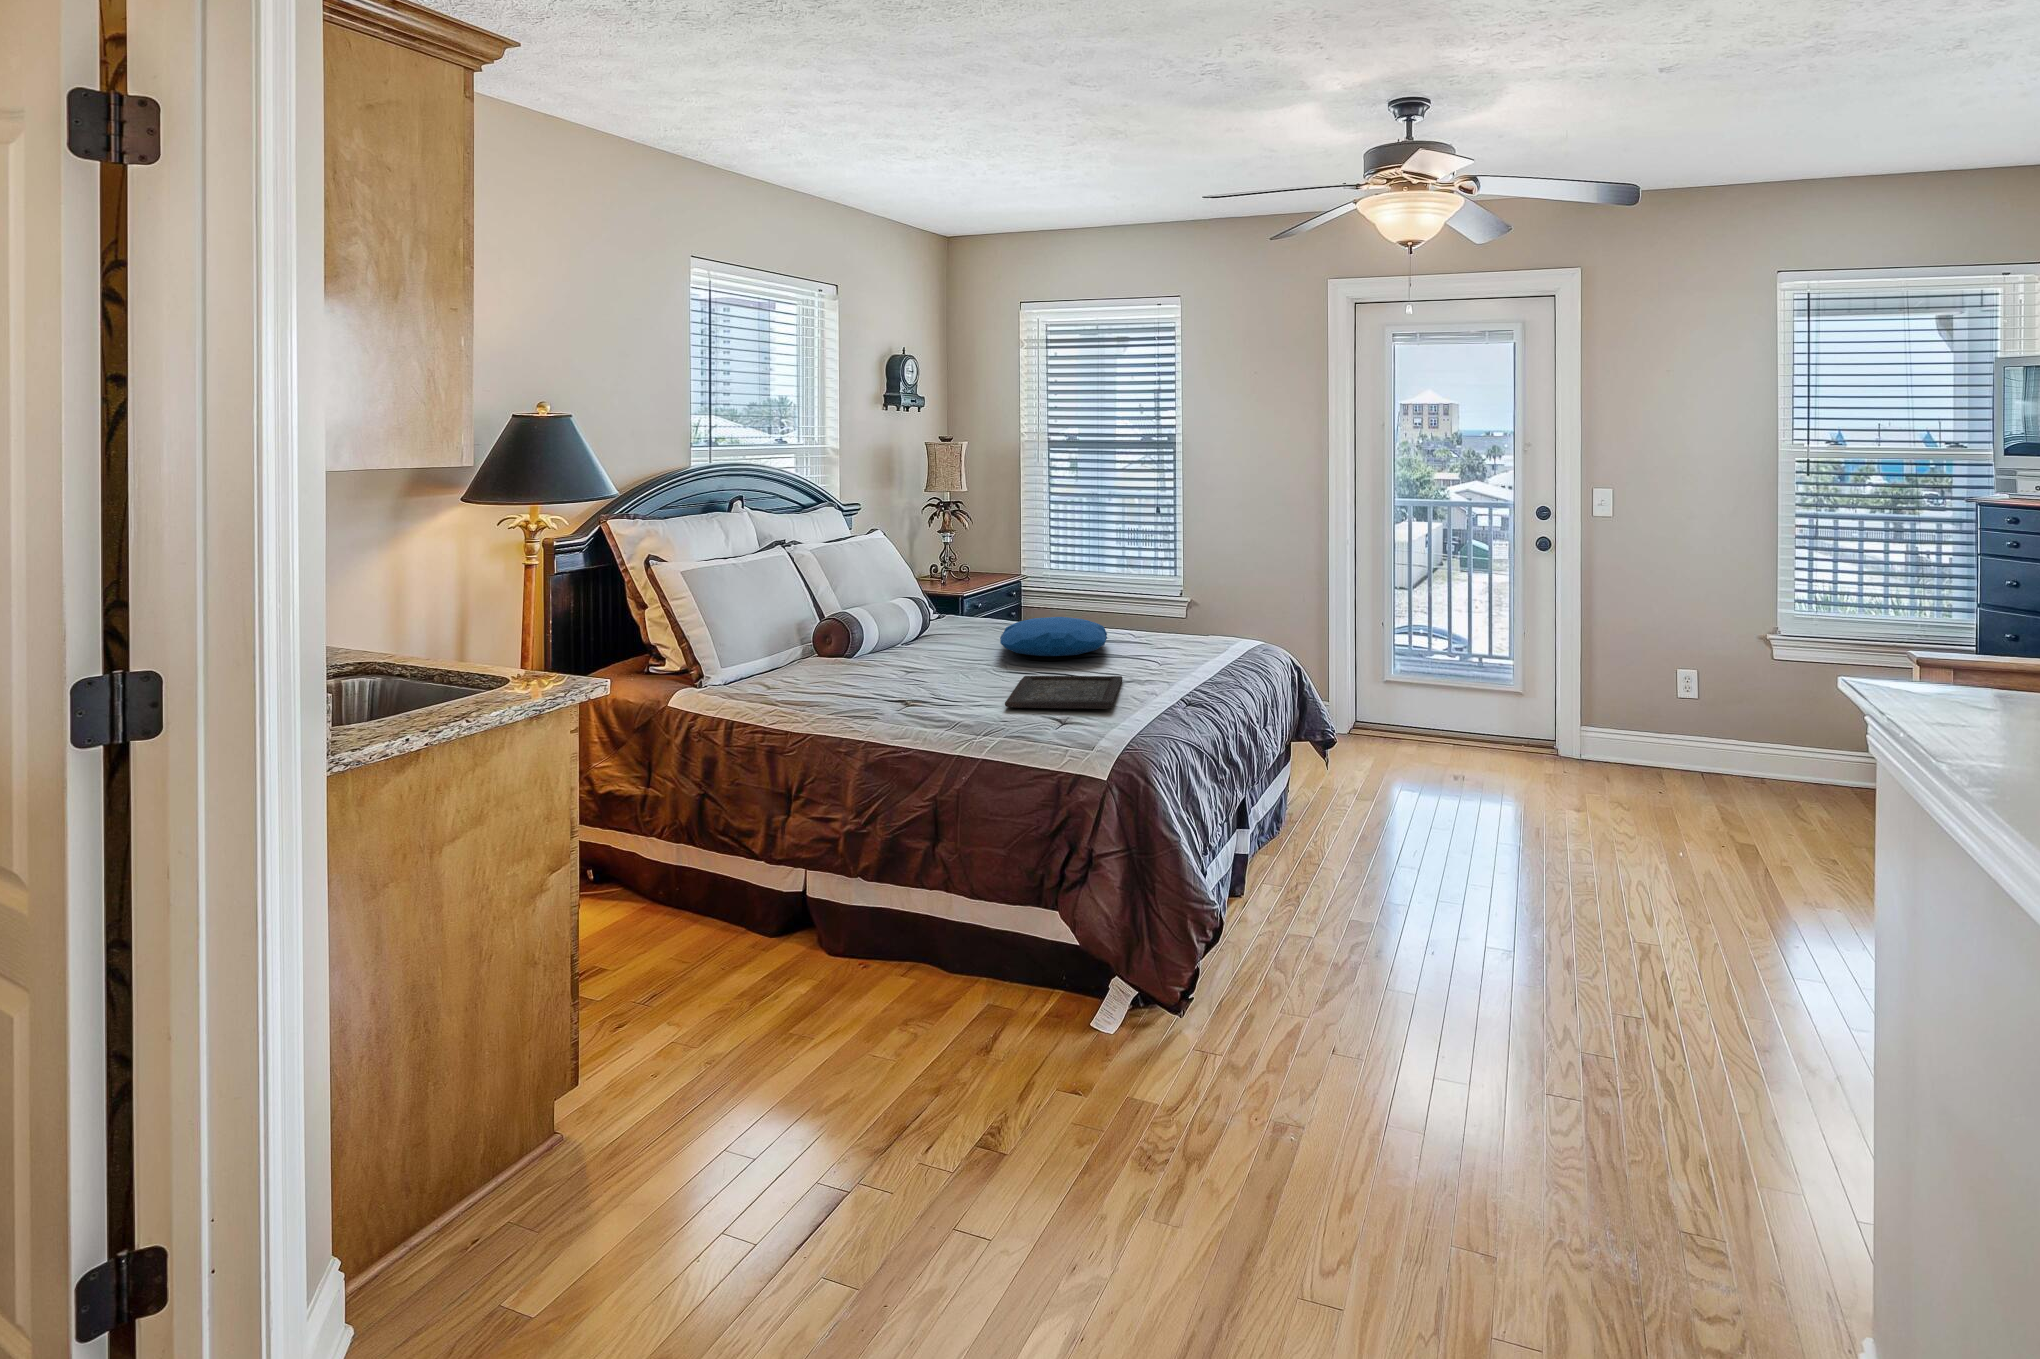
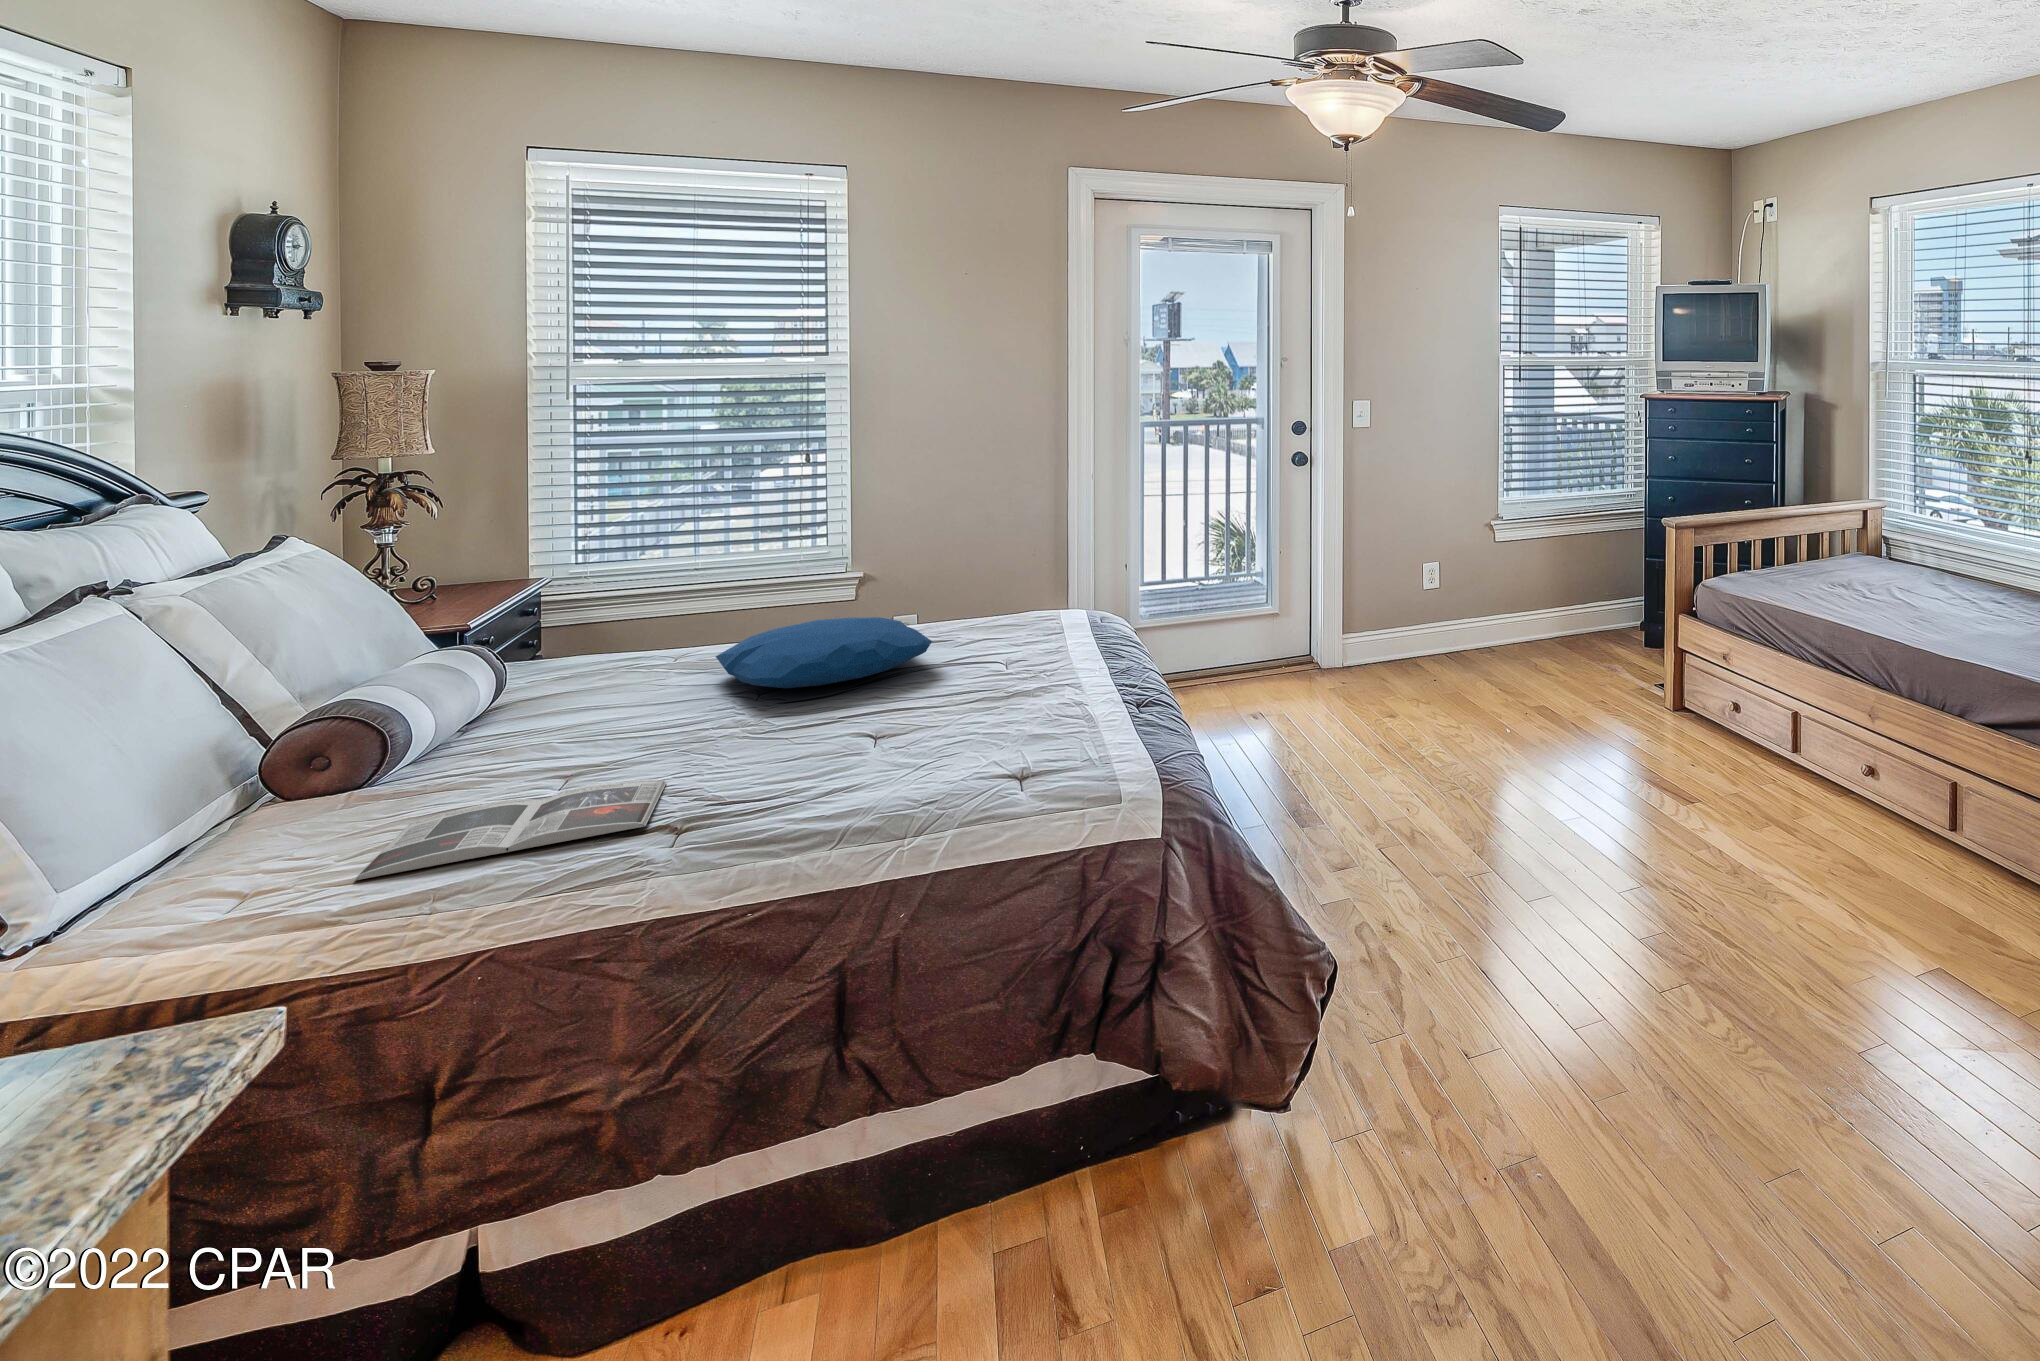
tray: present [1005,676,1123,709] -> none [845,683,1068,770]
magazine: none [795,677,924,702] -> present [353,780,666,881]

